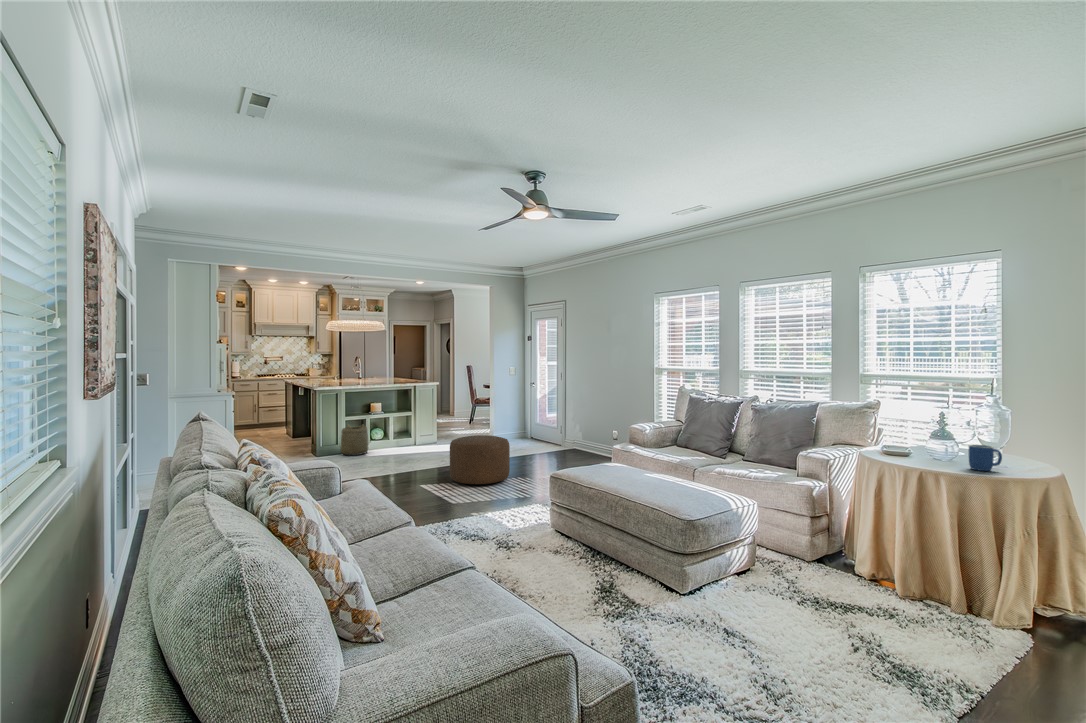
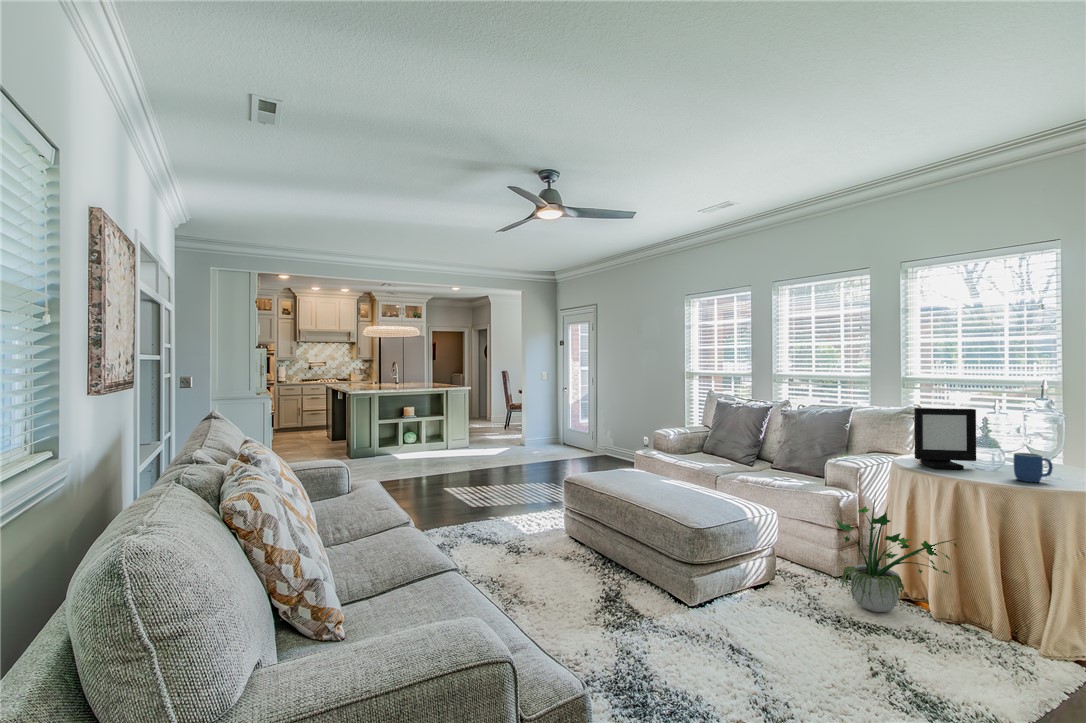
picture frame: none [881,405,935,460] -> present [914,408,976,469]
basket: present [340,425,368,455] -> none [374,427,401,457]
ottoman: present [450,435,510,484] -> none [474,439,534,488]
potted plant: none [811,477,929,592] -> present [836,499,957,612]

